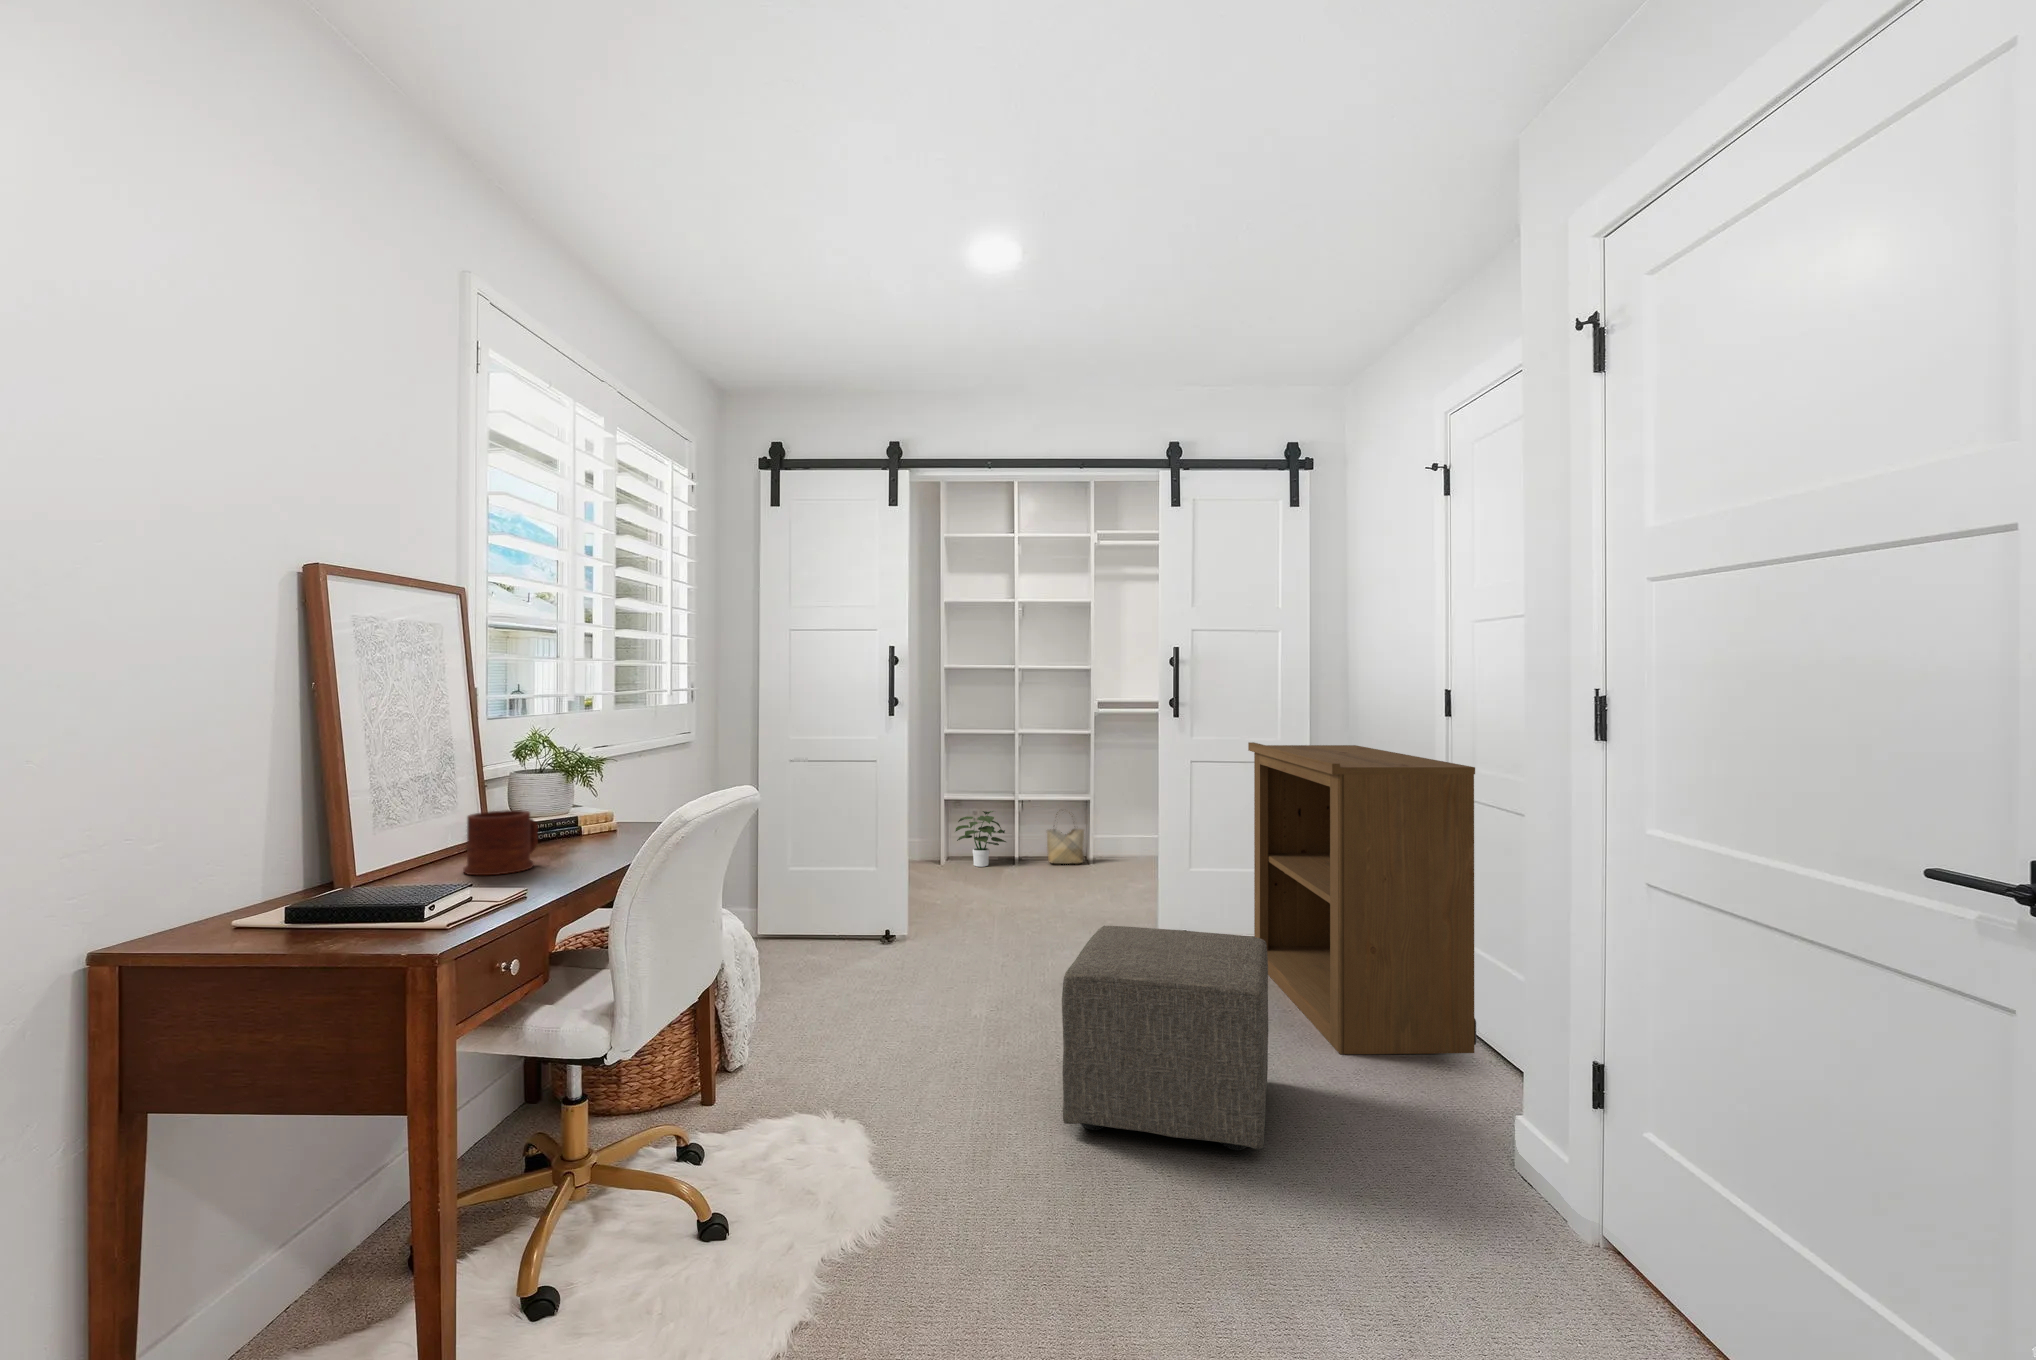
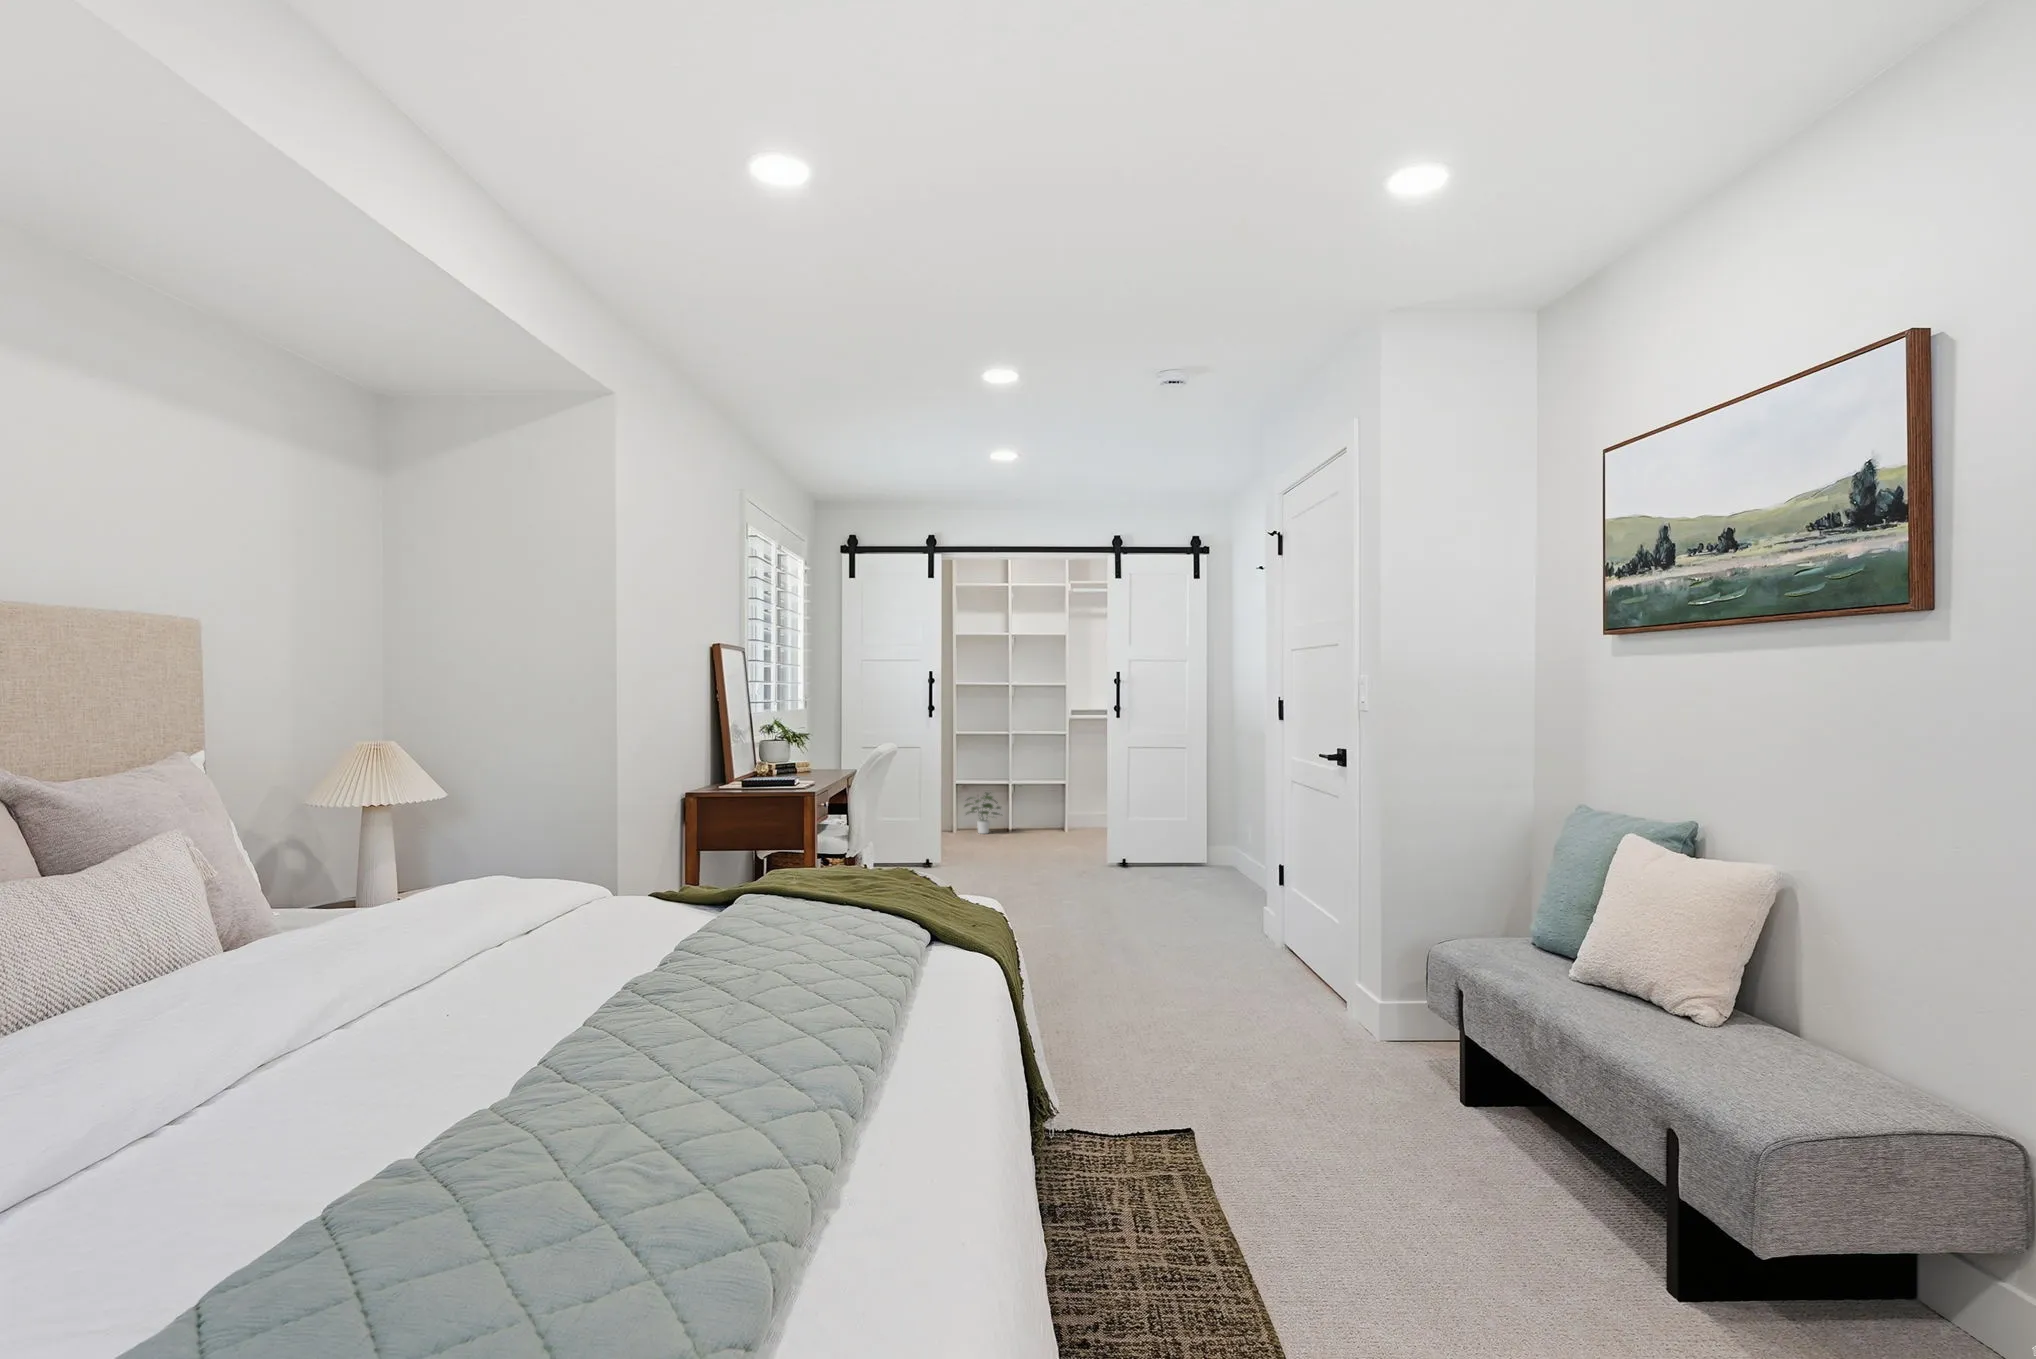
bookshelf: present [1248,742,1476,1054] -> none [1164,732,1277,901]
mug: present [463,810,538,875] -> none [771,752,800,779]
woven basket: present [1047,812,1084,864] -> none [1032,791,1061,832]
ottoman: present [1062,926,1269,1150] -> none [1044,827,1155,924]

